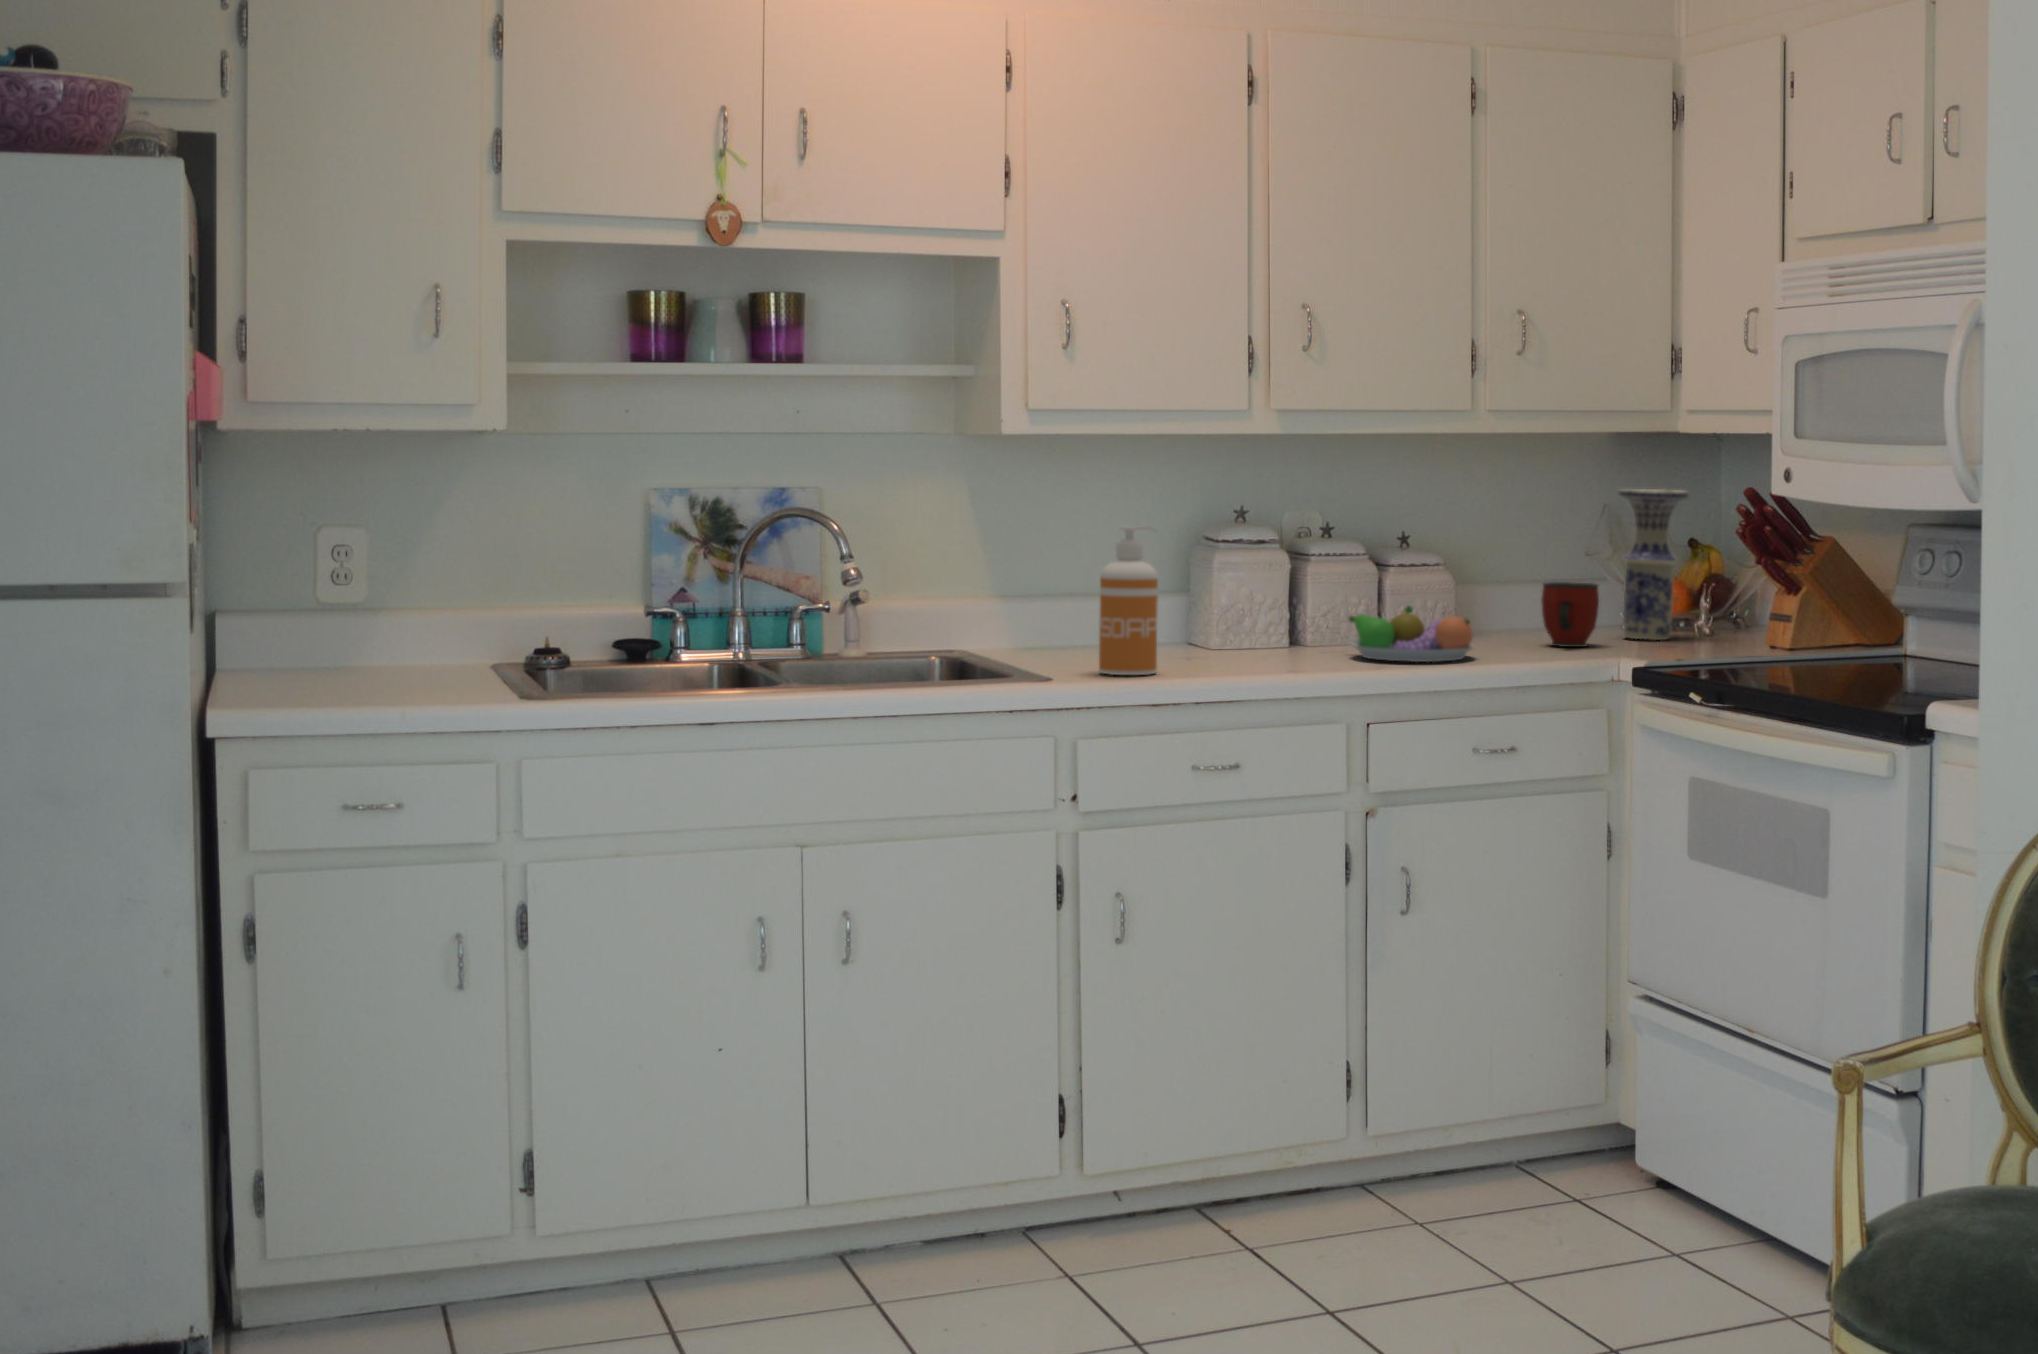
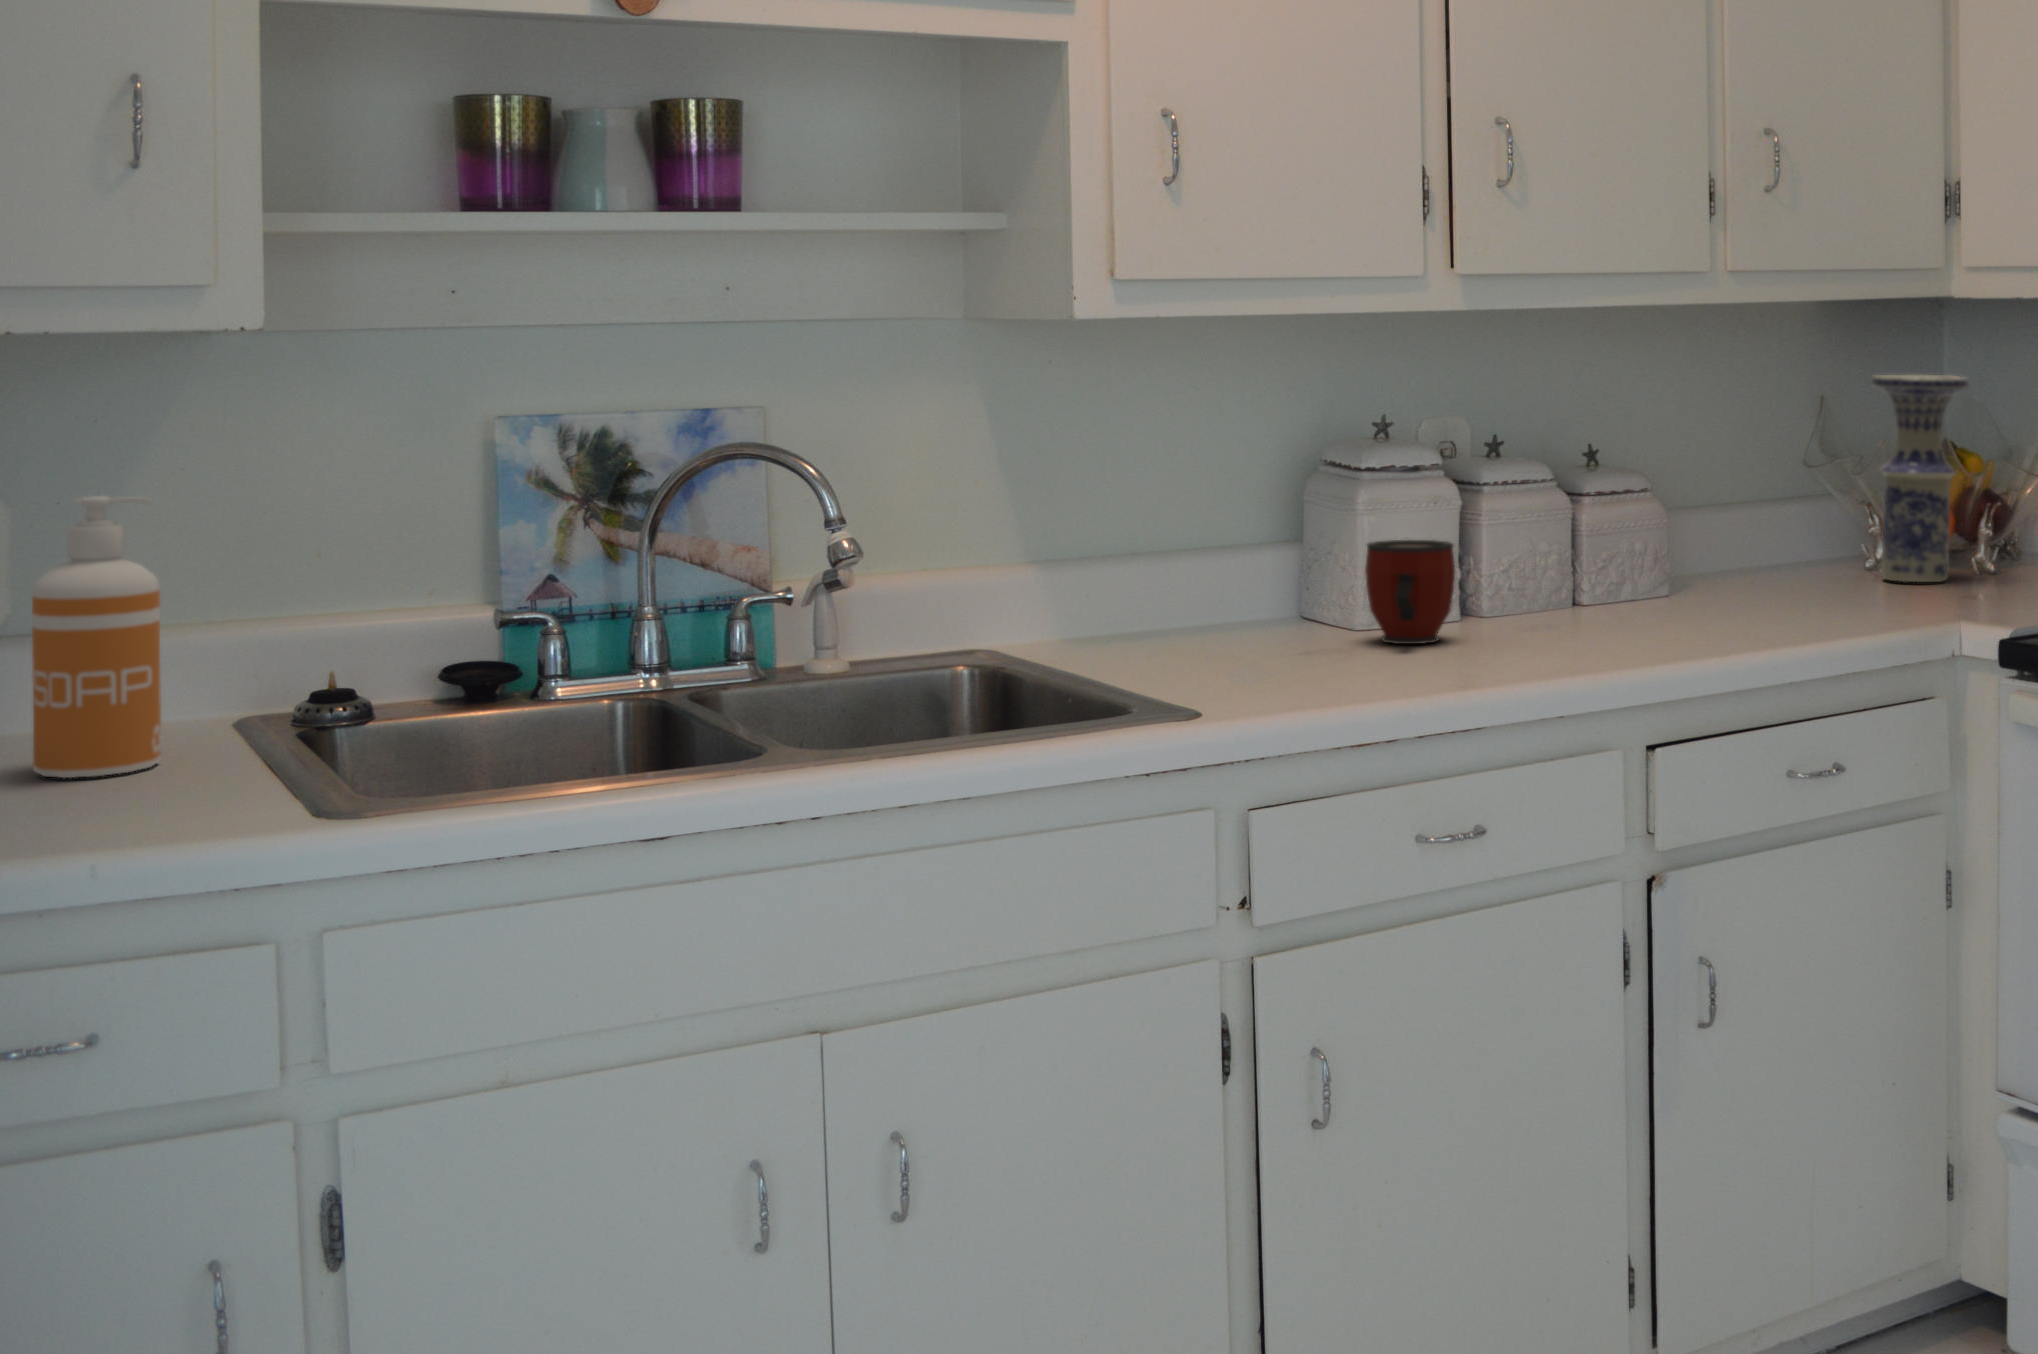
soap dispenser: present [1099,526,1158,675] -> present [32,496,161,778]
mug: present [1541,582,1599,647] -> present [1365,540,1455,644]
fruit bowl: present [1349,605,1474,662] -> none [1561,553,1758,641]

